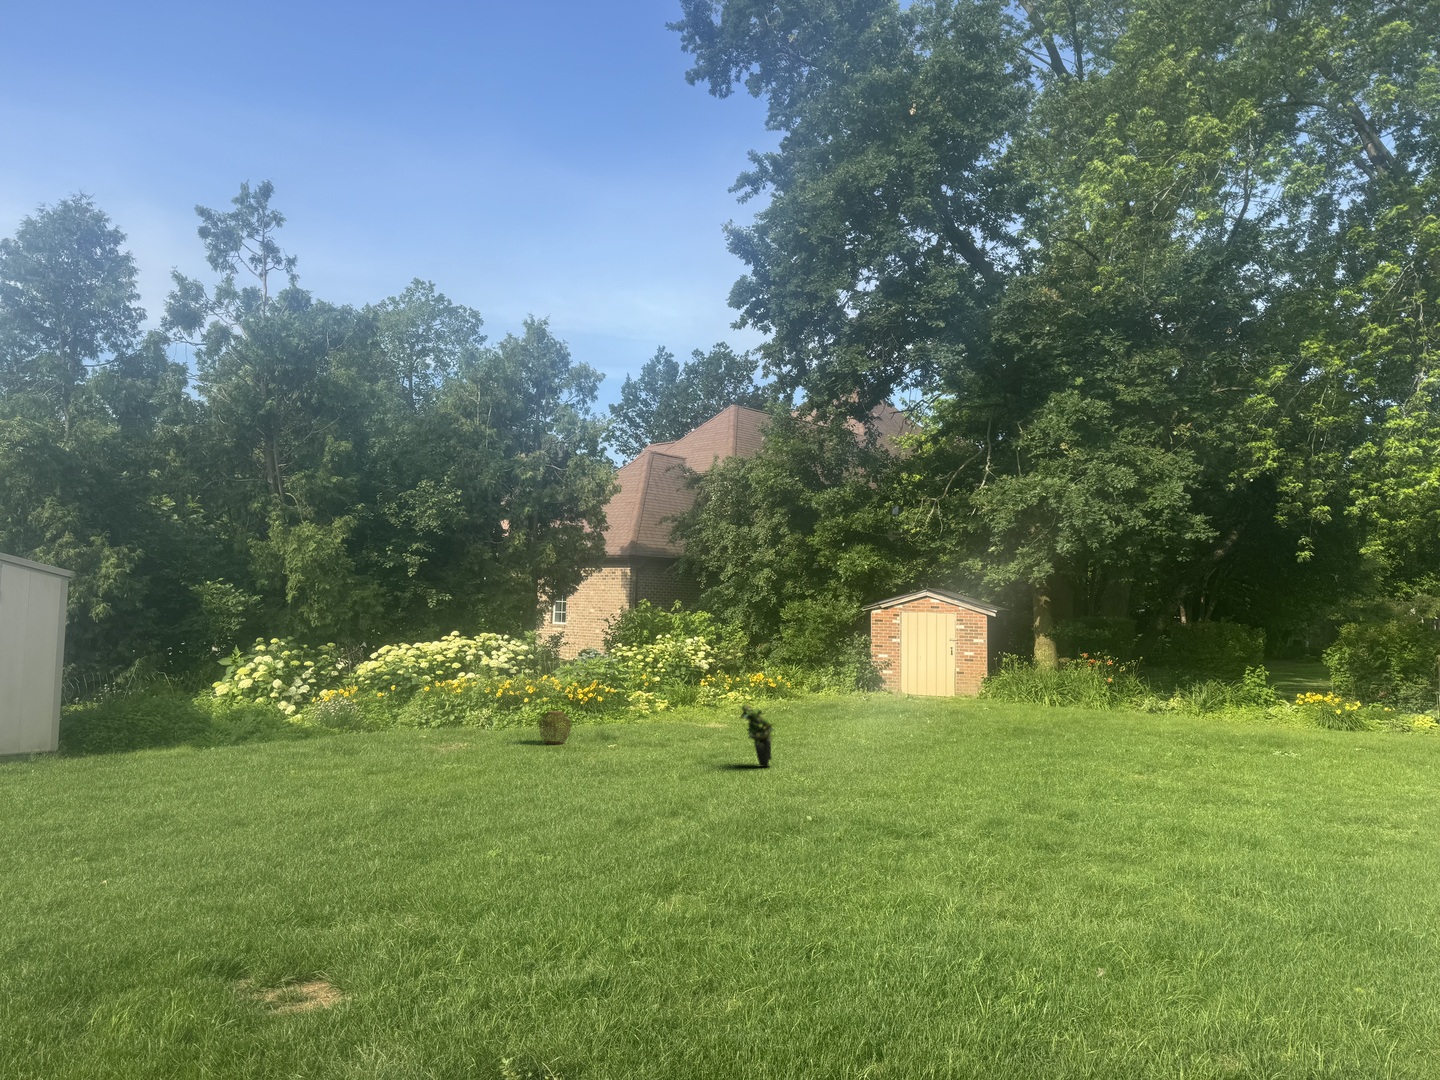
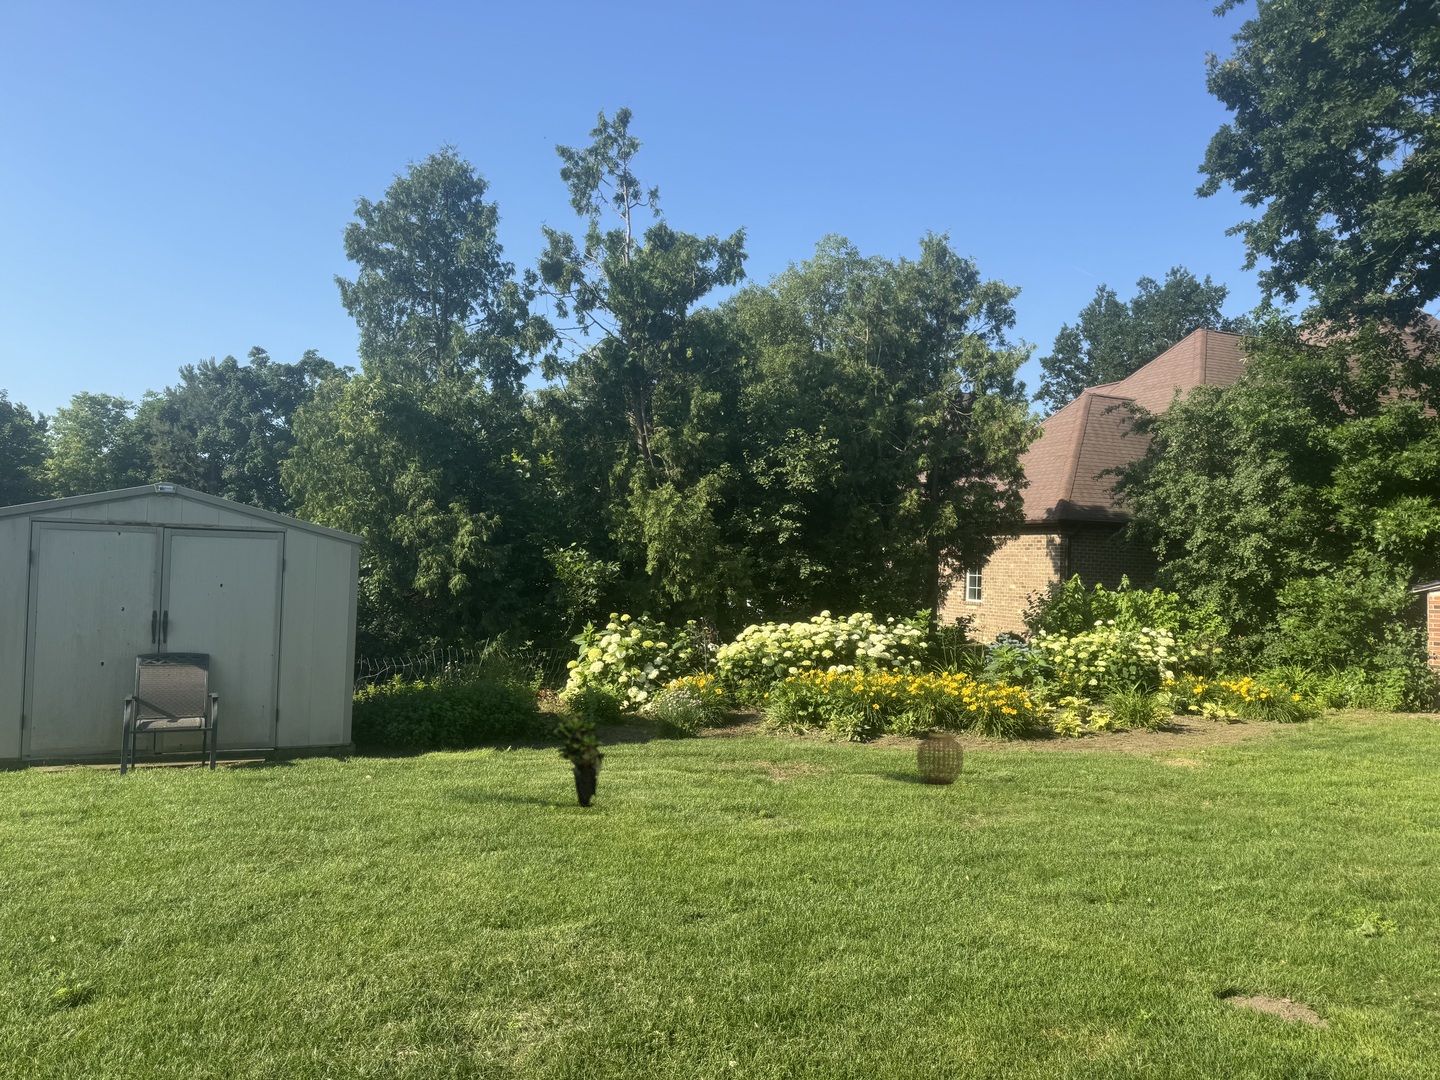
potted plant: present [738,703,774,767] -> present [554,712,605,807]

